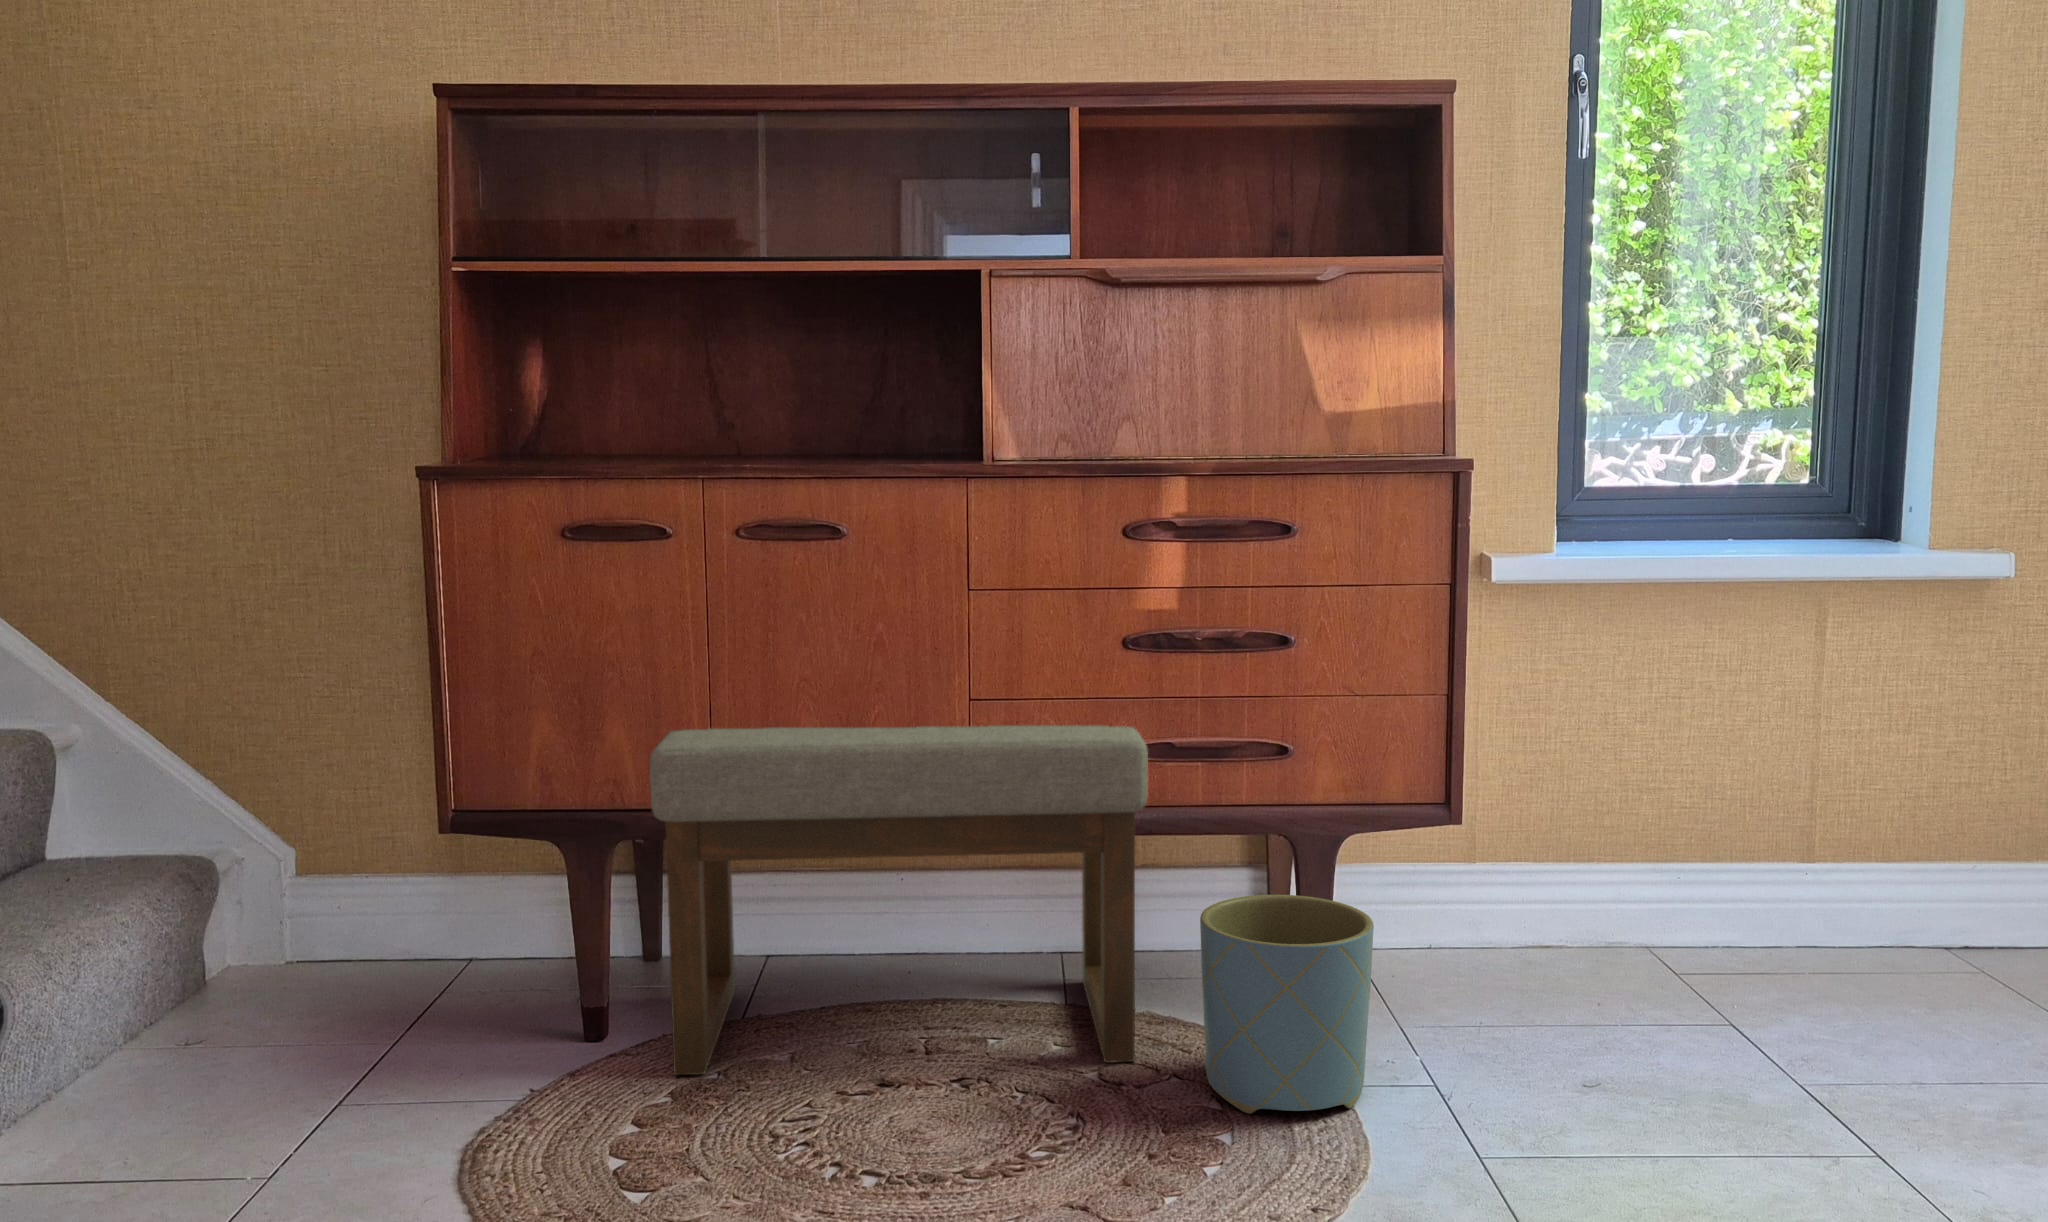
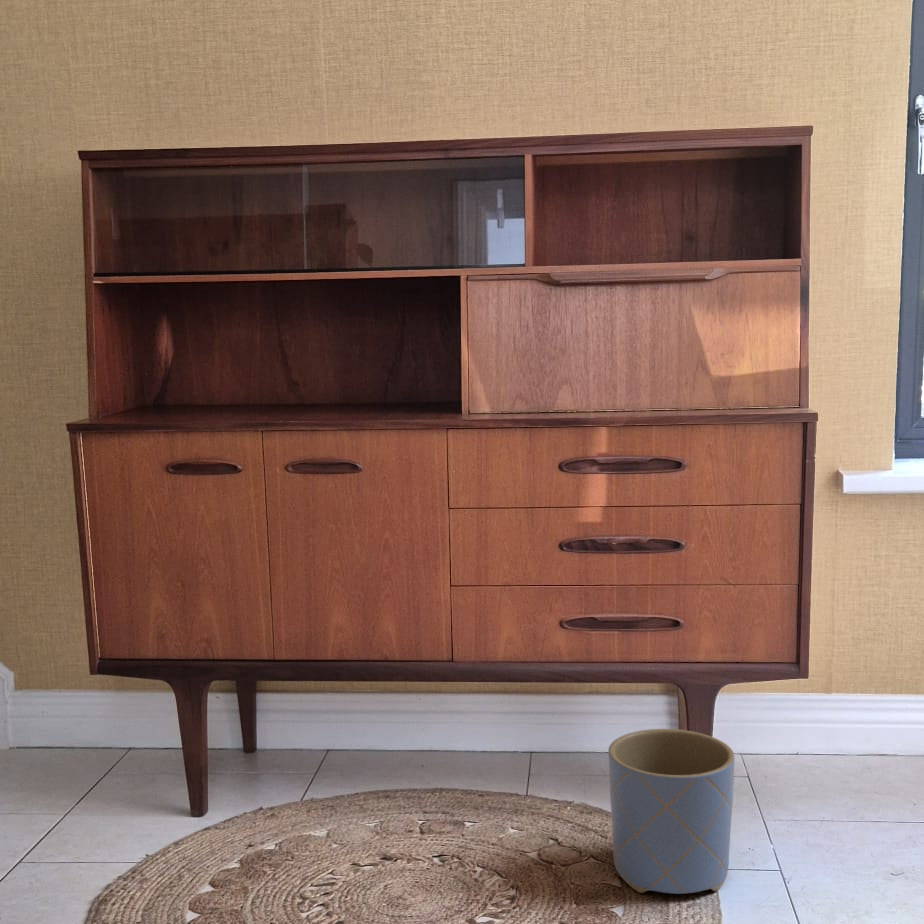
ottoman: present [650,726,1148,1075] -> none [223,574,573,845]

